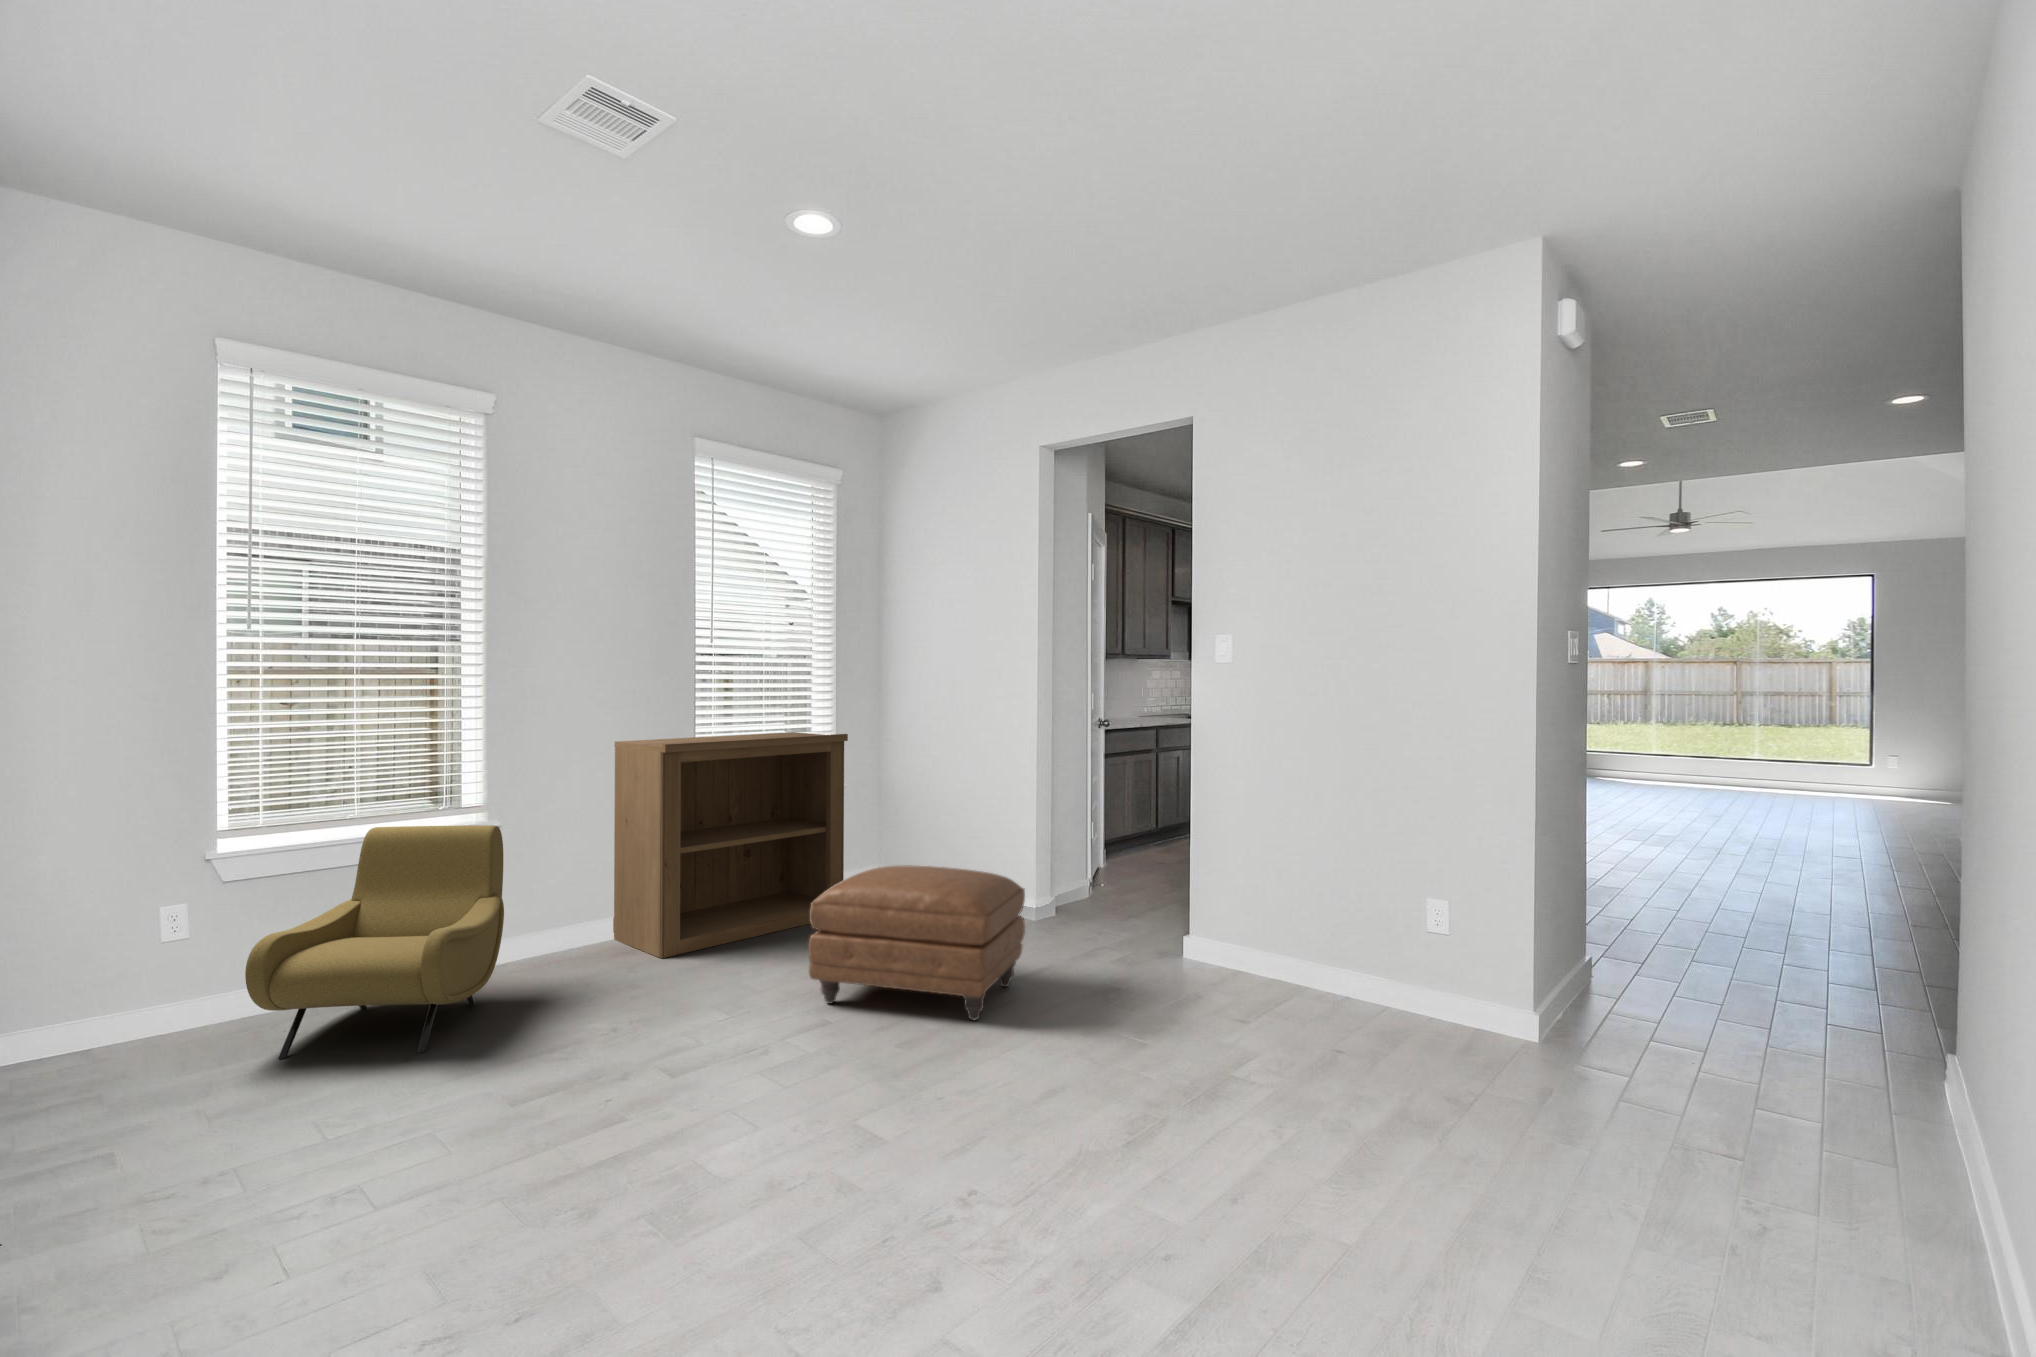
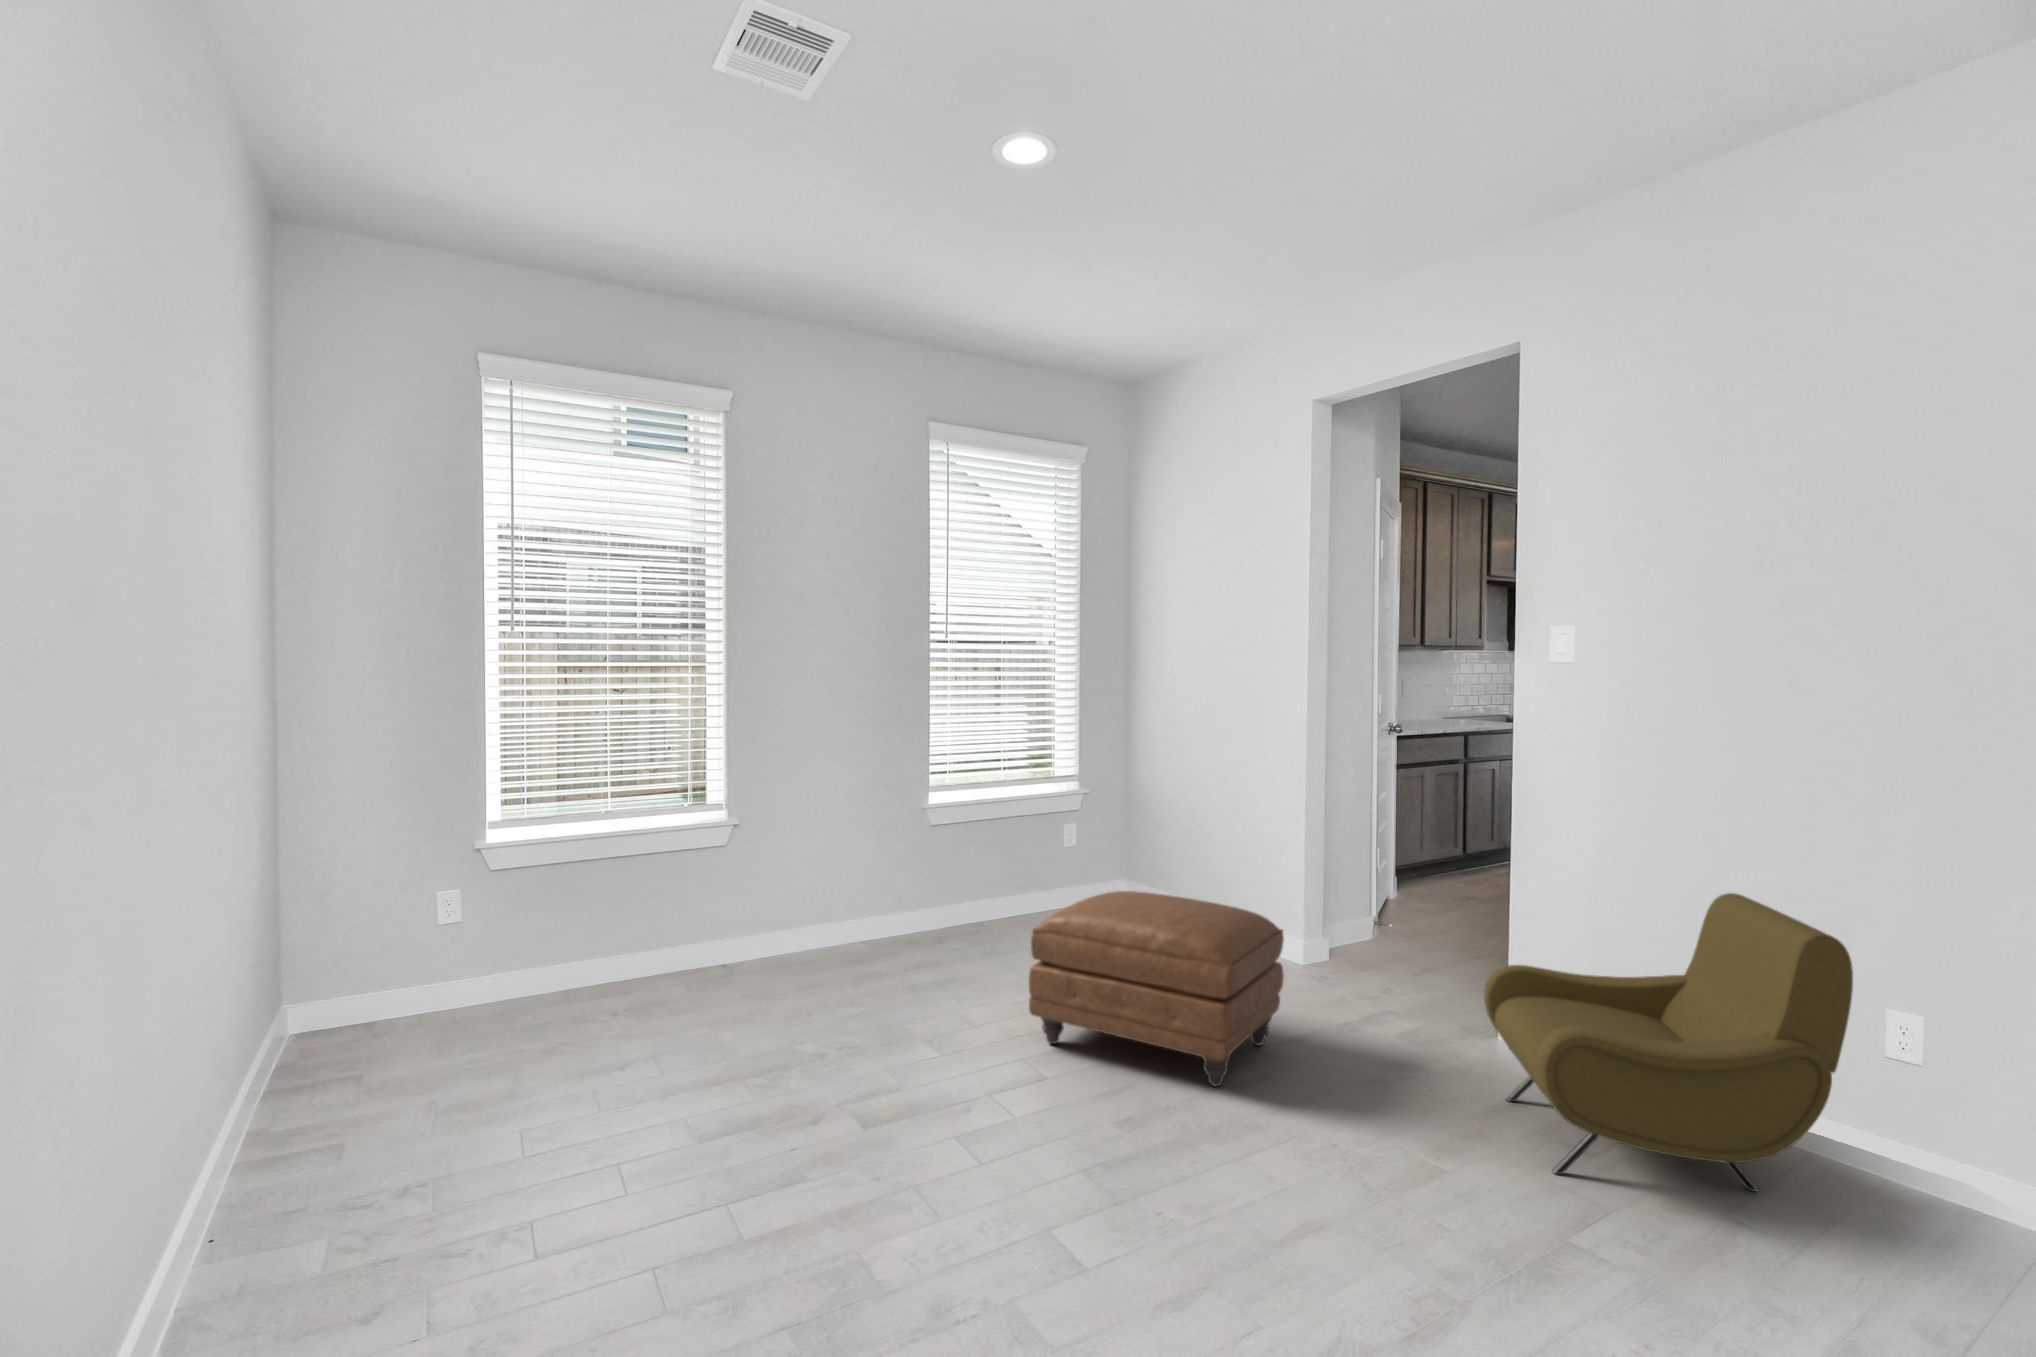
bookshelf: present [613,732,848,958] -> none [847,732,1089,970]
armchair: present [245,825,504,1059] -> present [1484,893,1853,1192]

